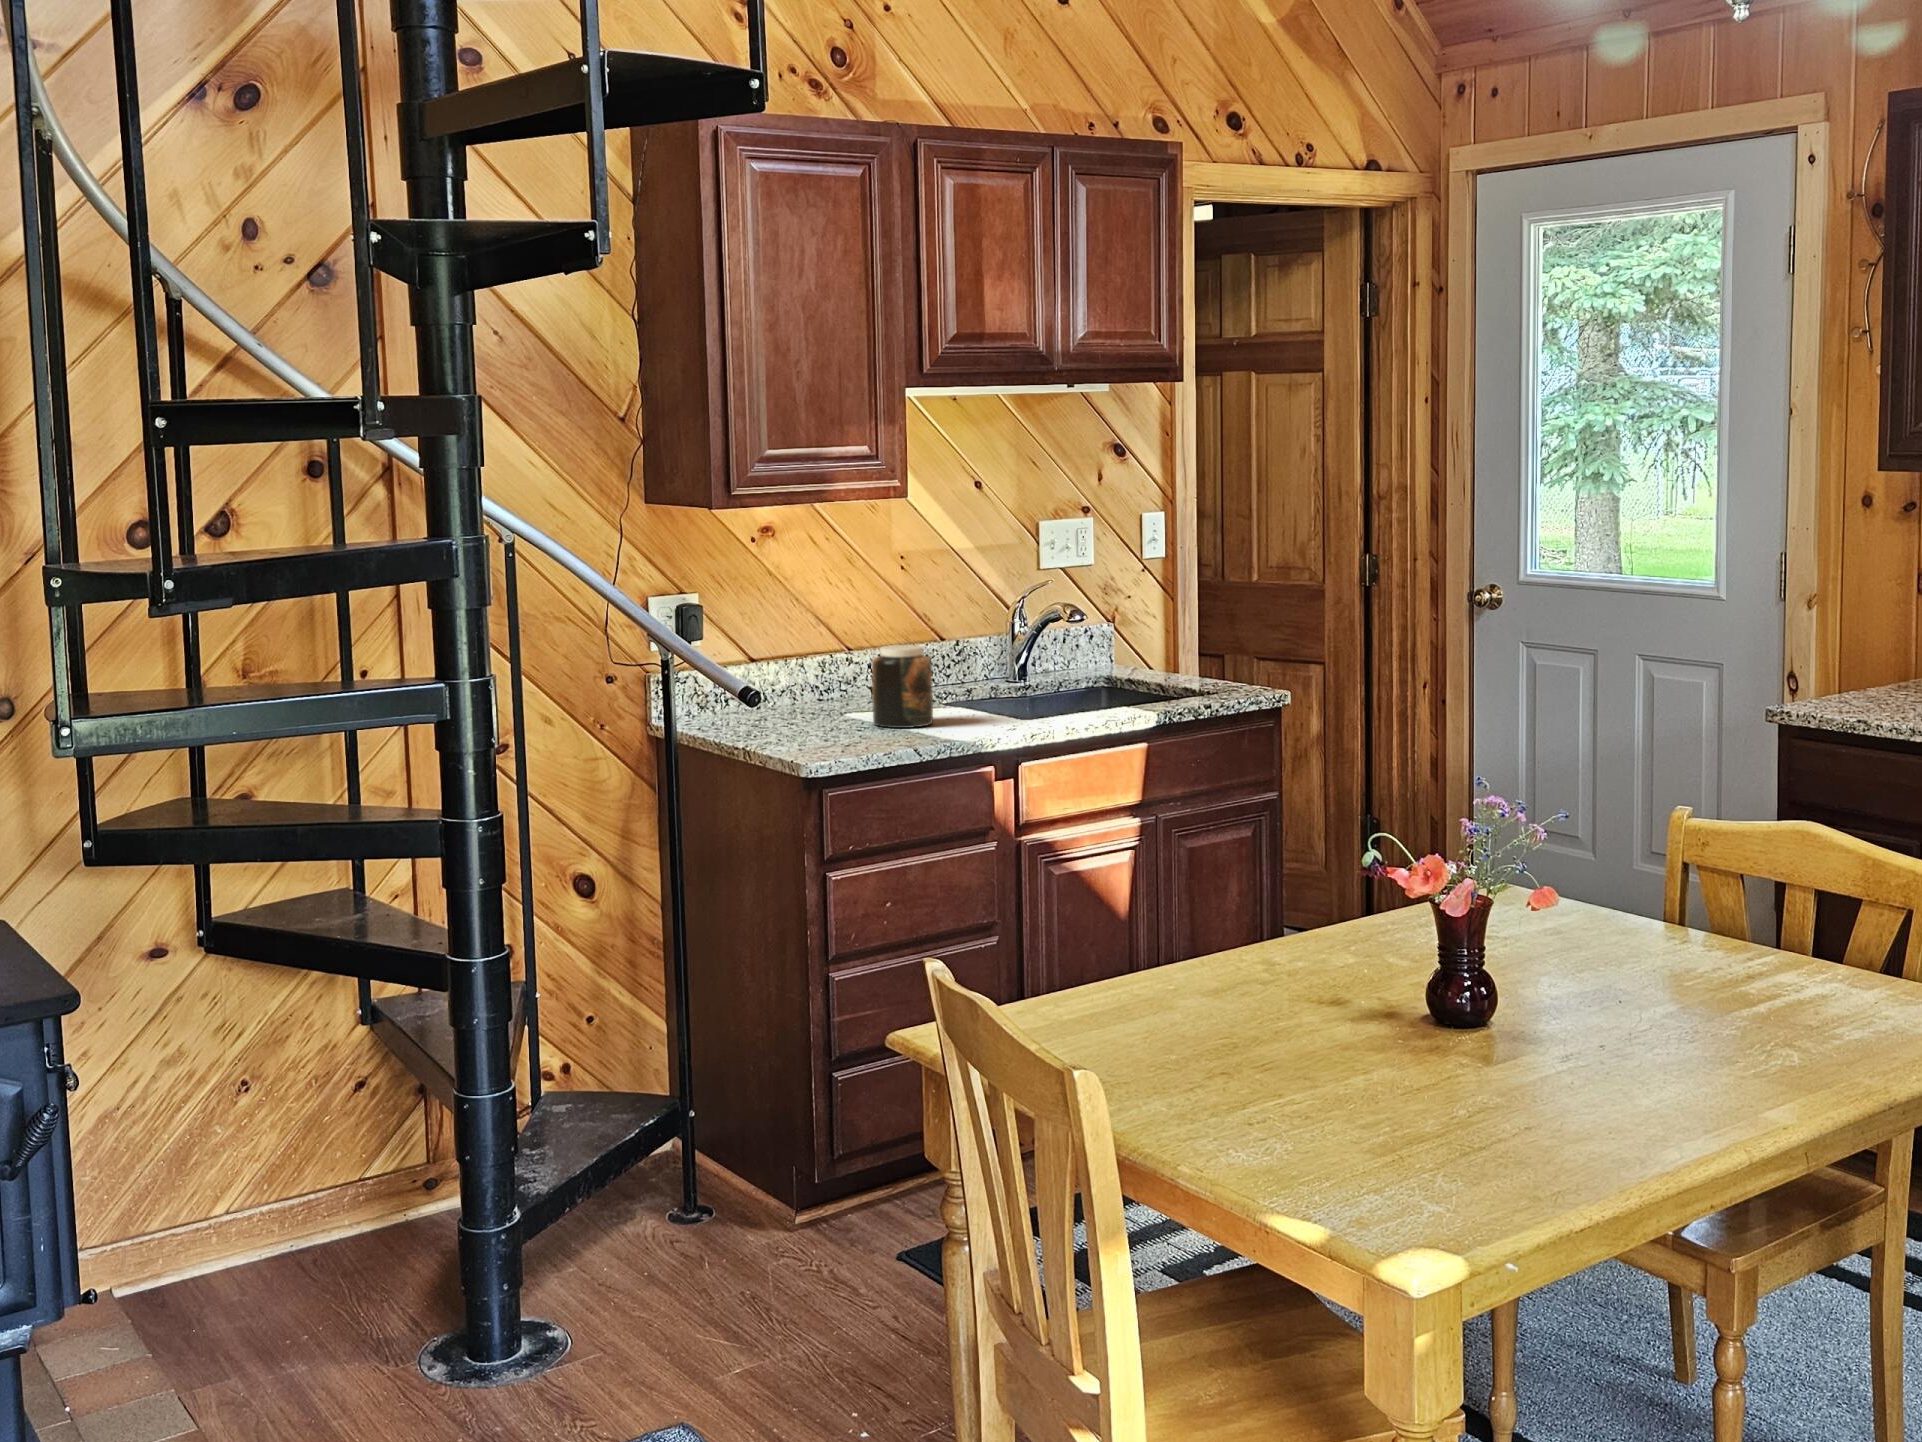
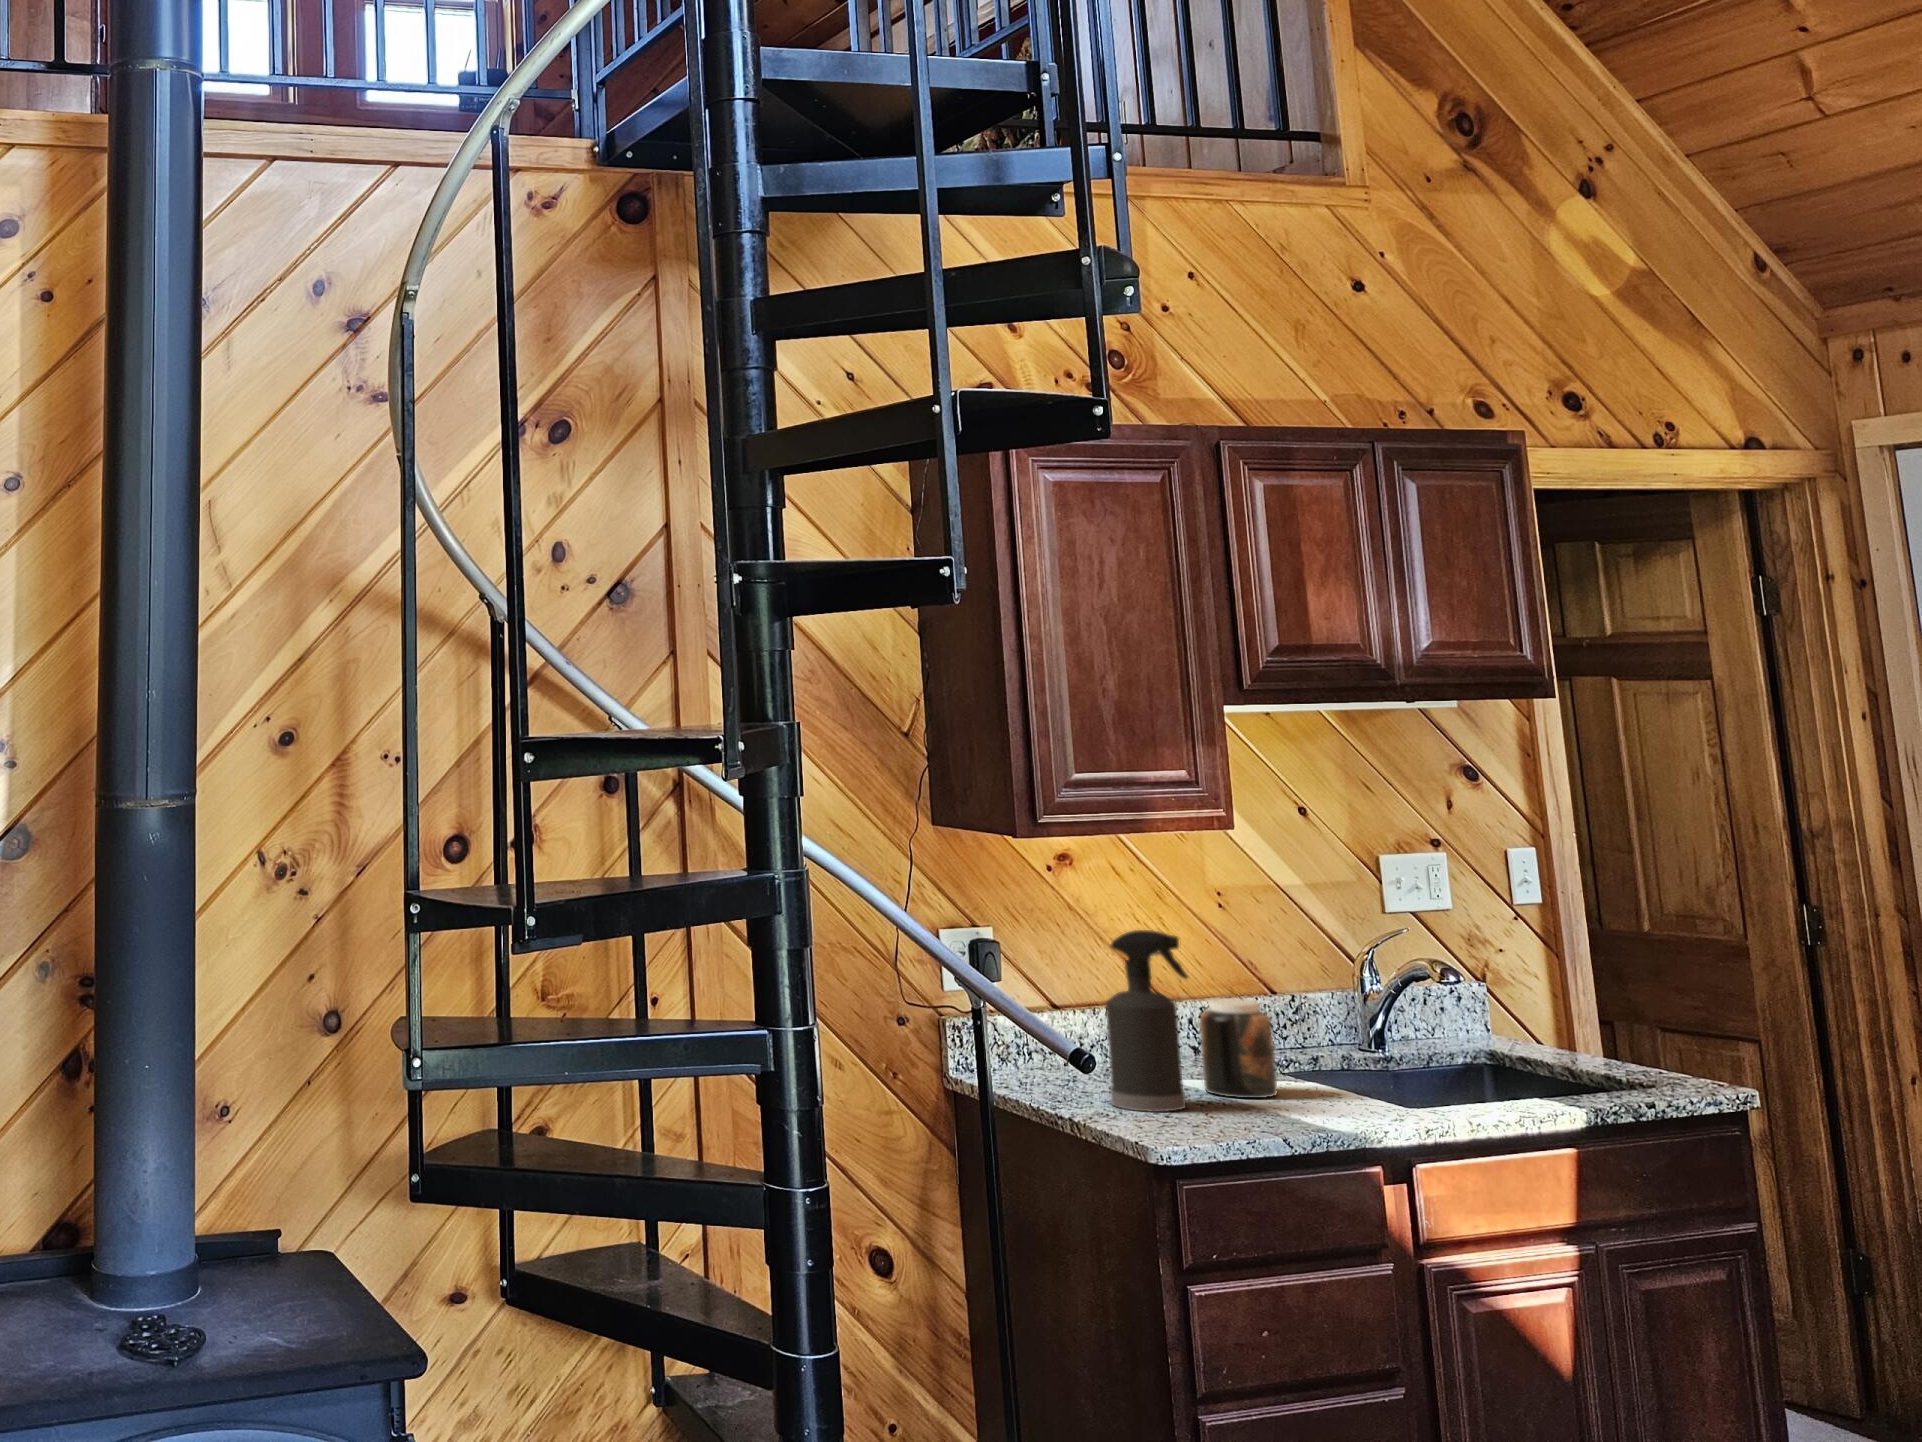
spray bottle: none [787,588,860,744] -> present [1106,930,1188,1112]

